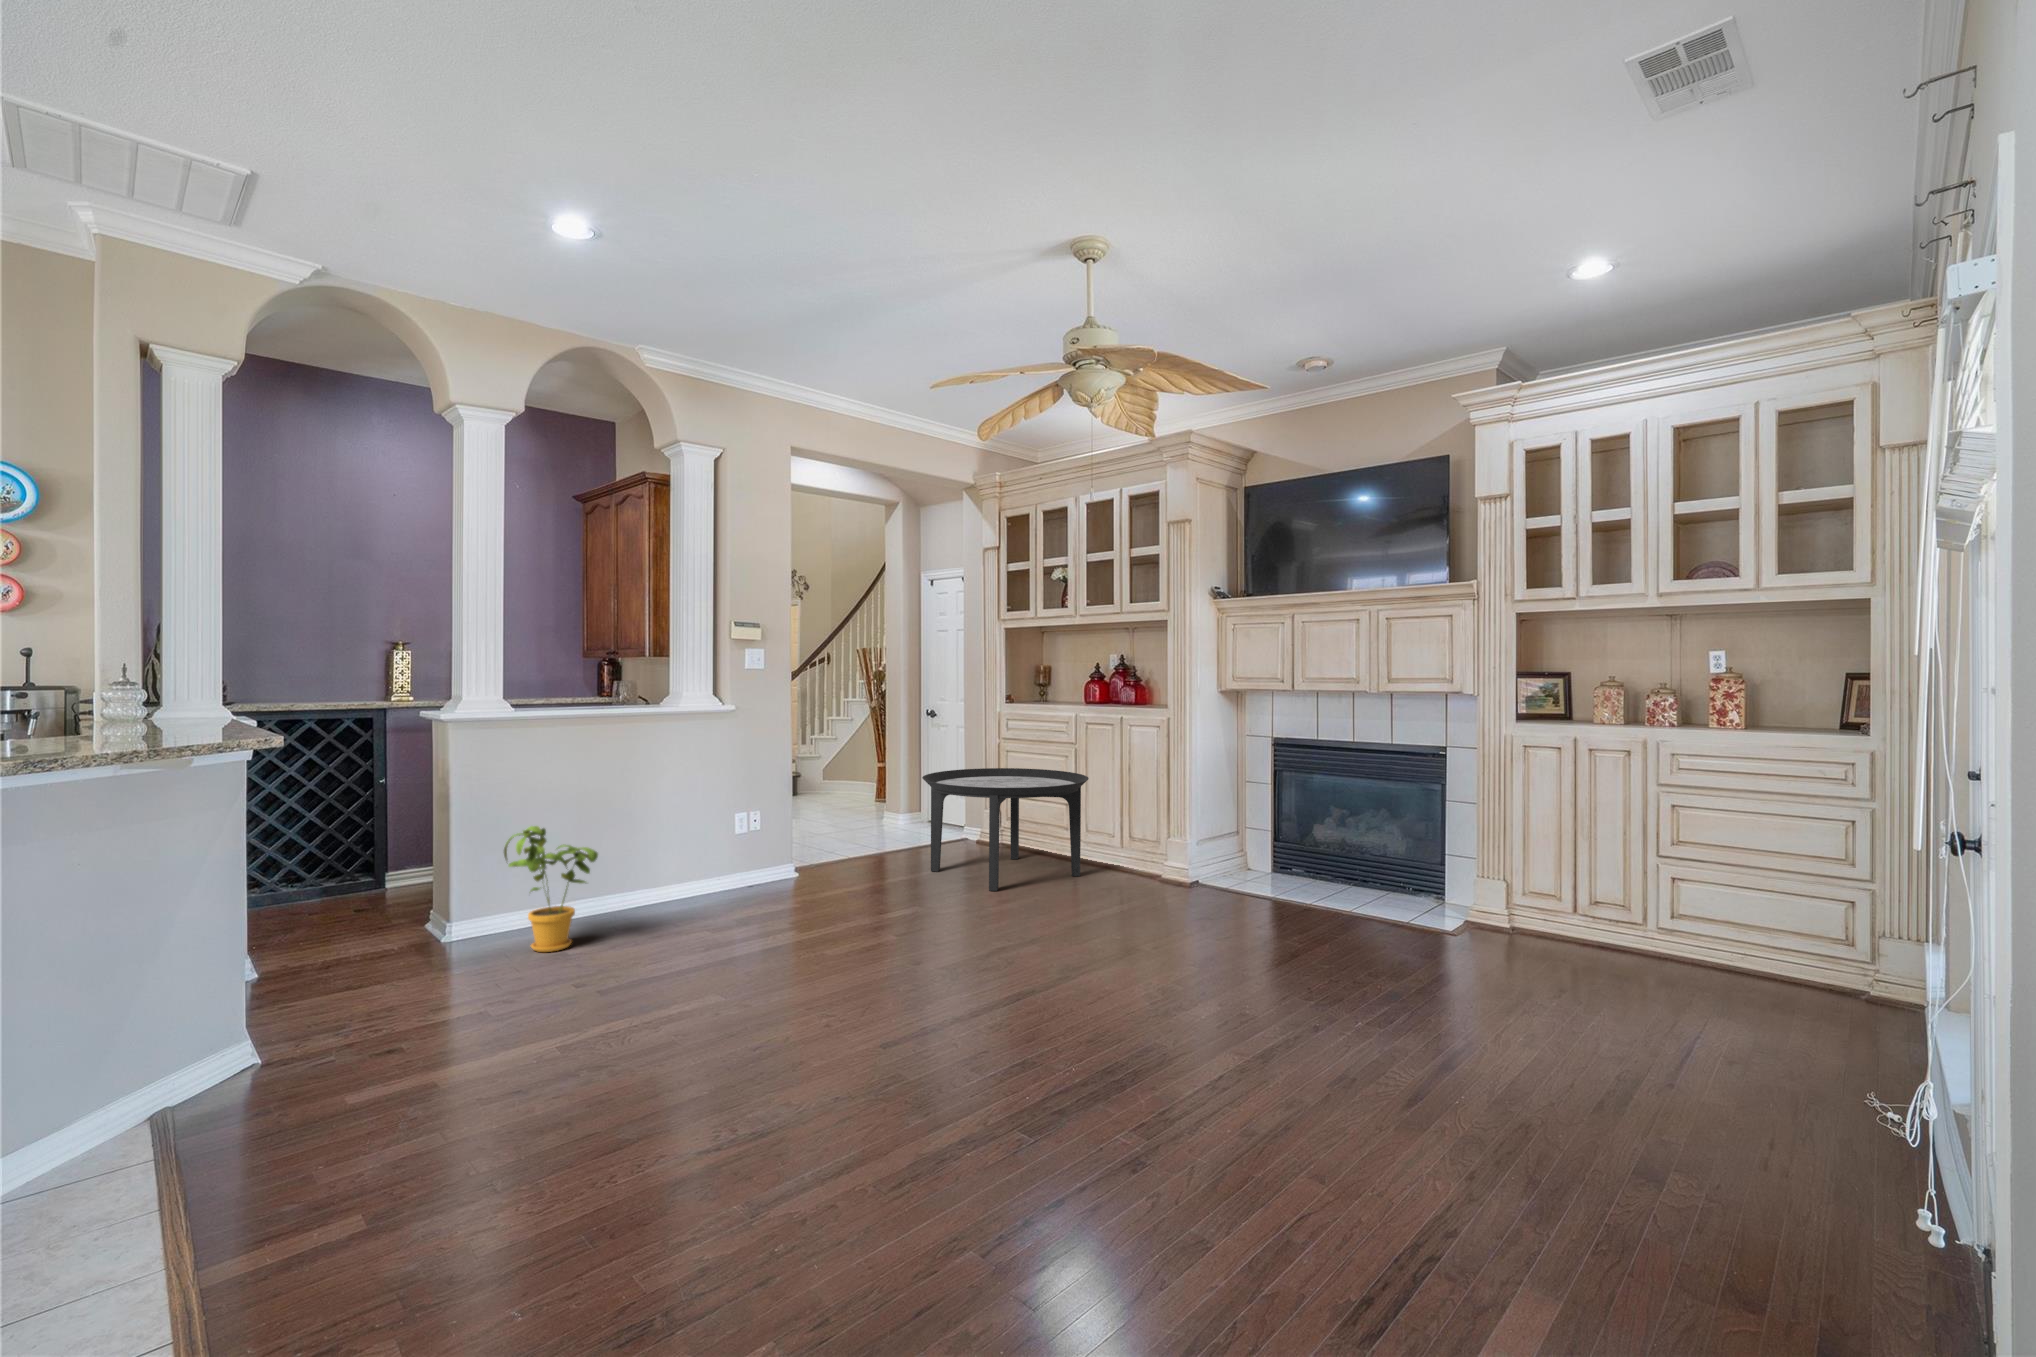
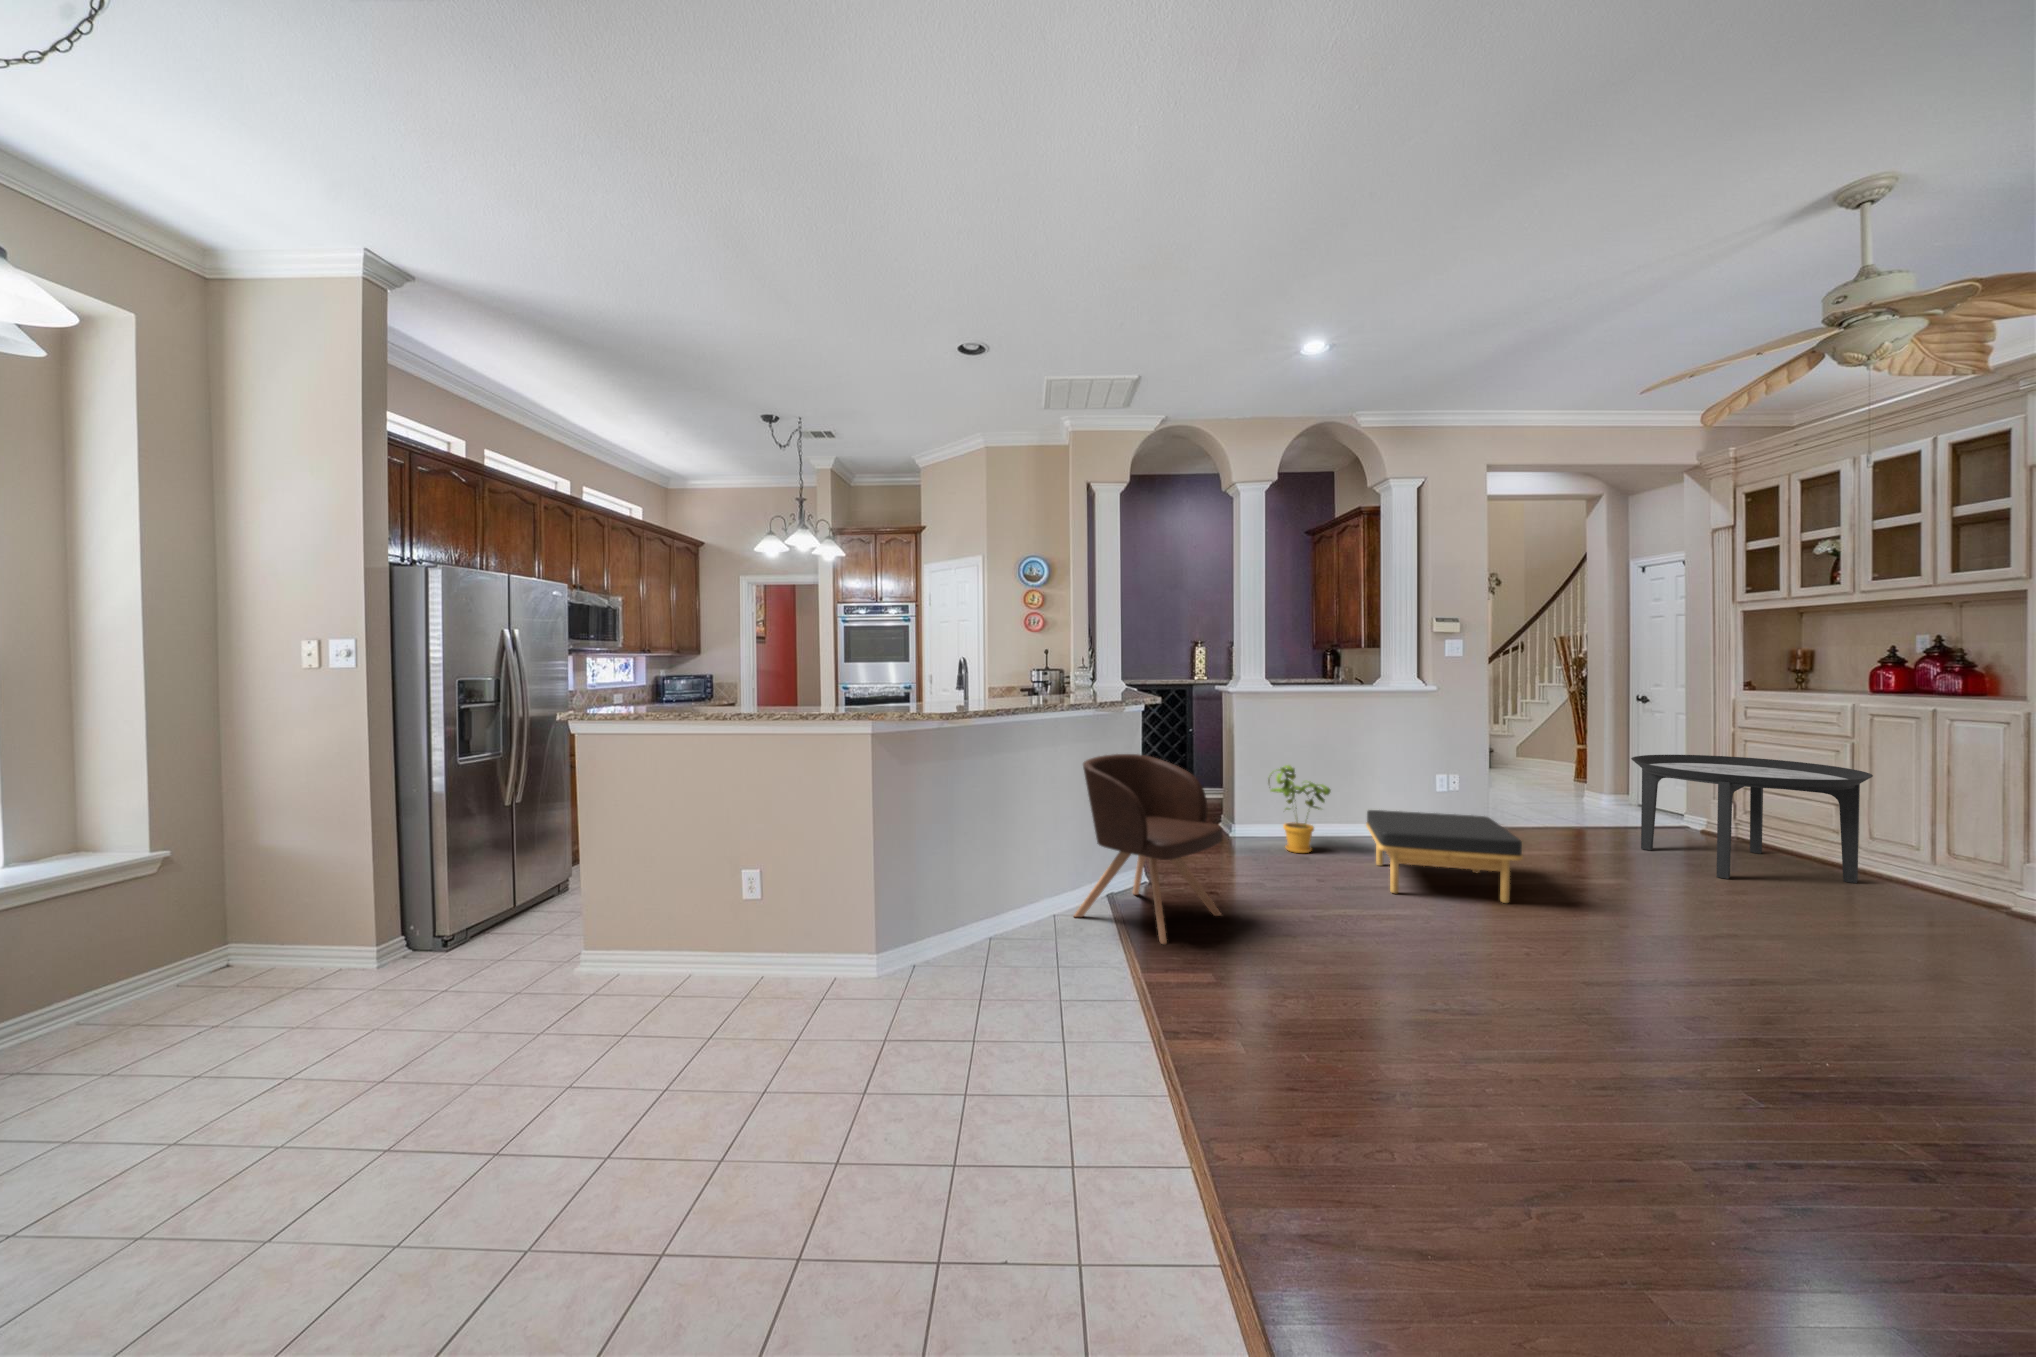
armchair: none [38,843,402,1199] -> present [1074,754,1222,944]
ottoman: none [646,862,825,986] -> present [1366,810,1523,903]

